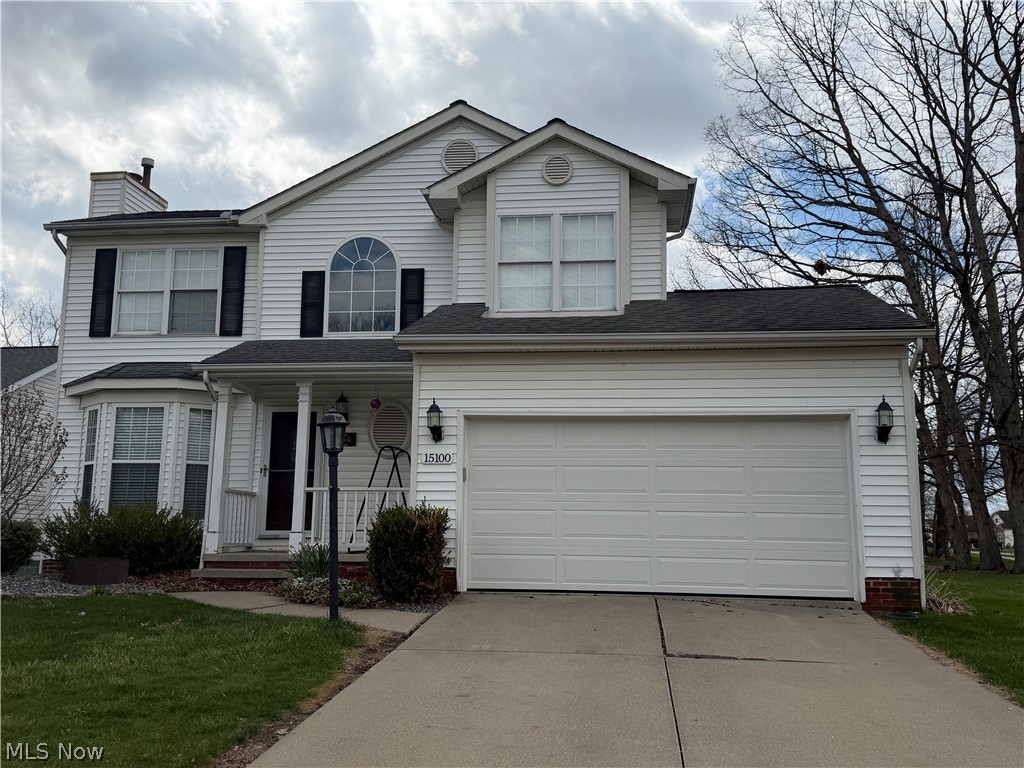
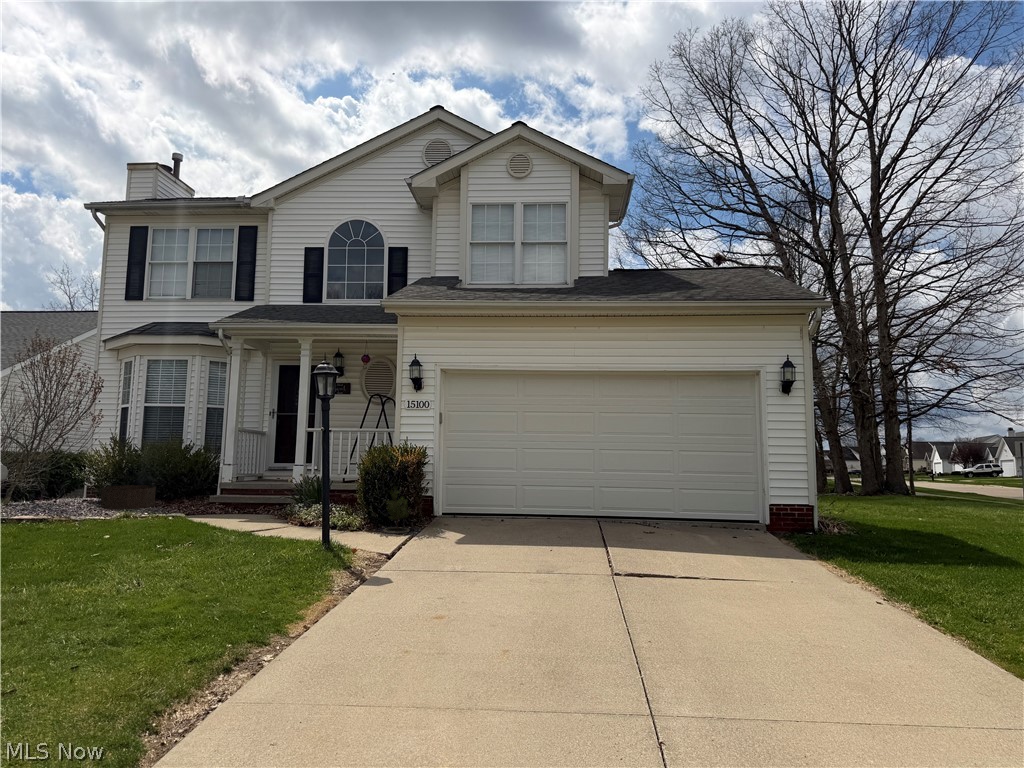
potted tree: present [887,570,918,619] -> present [384,492,409,533]

